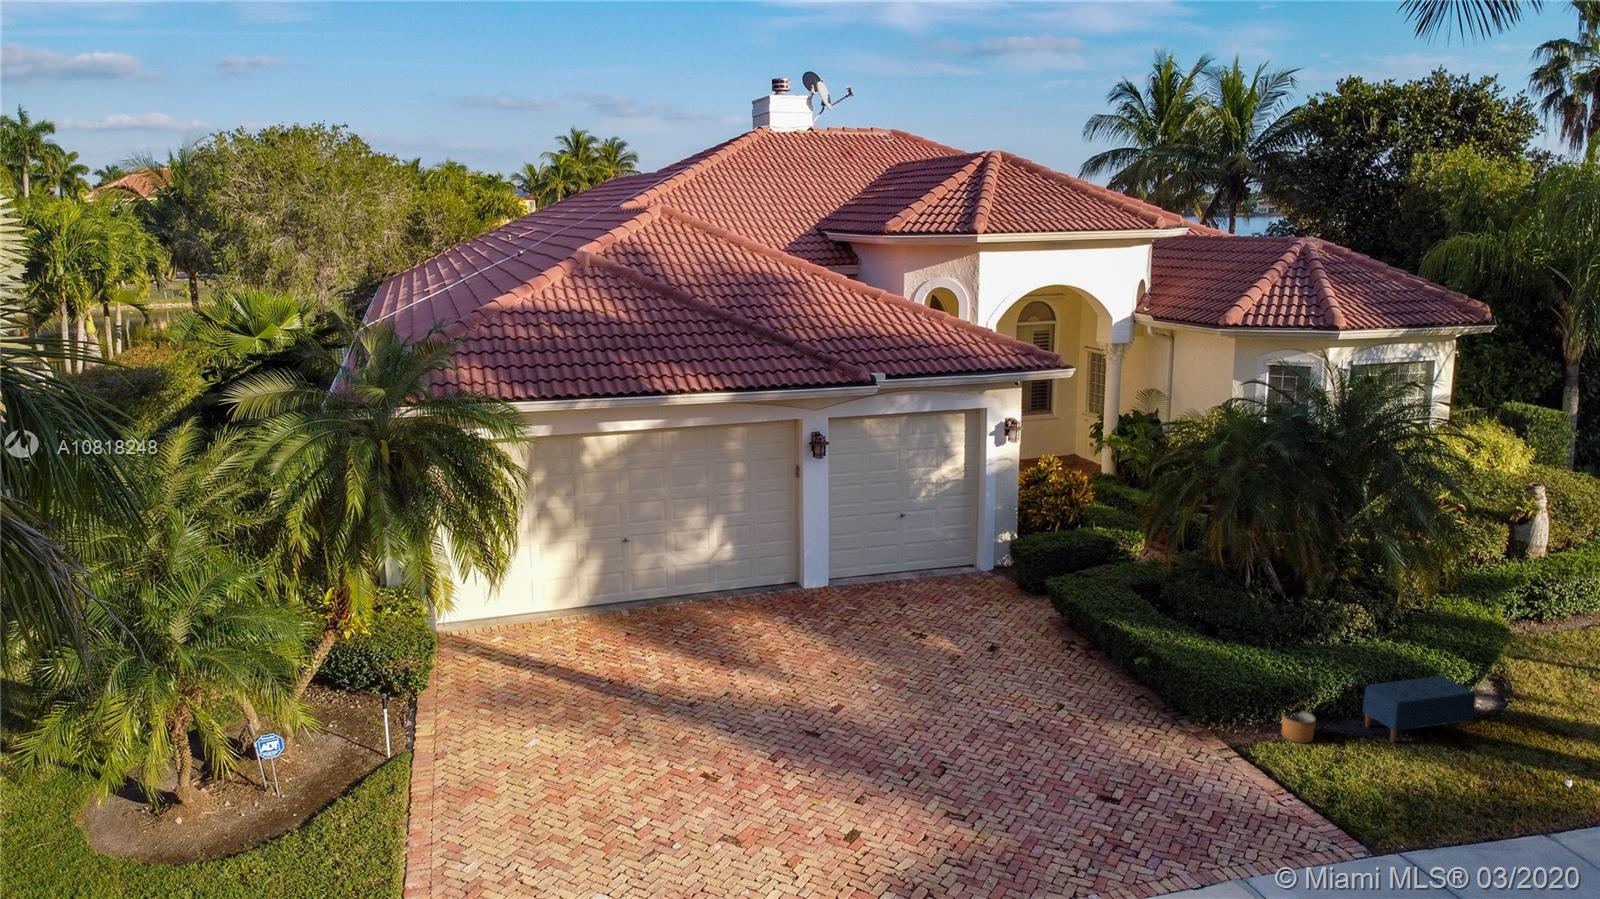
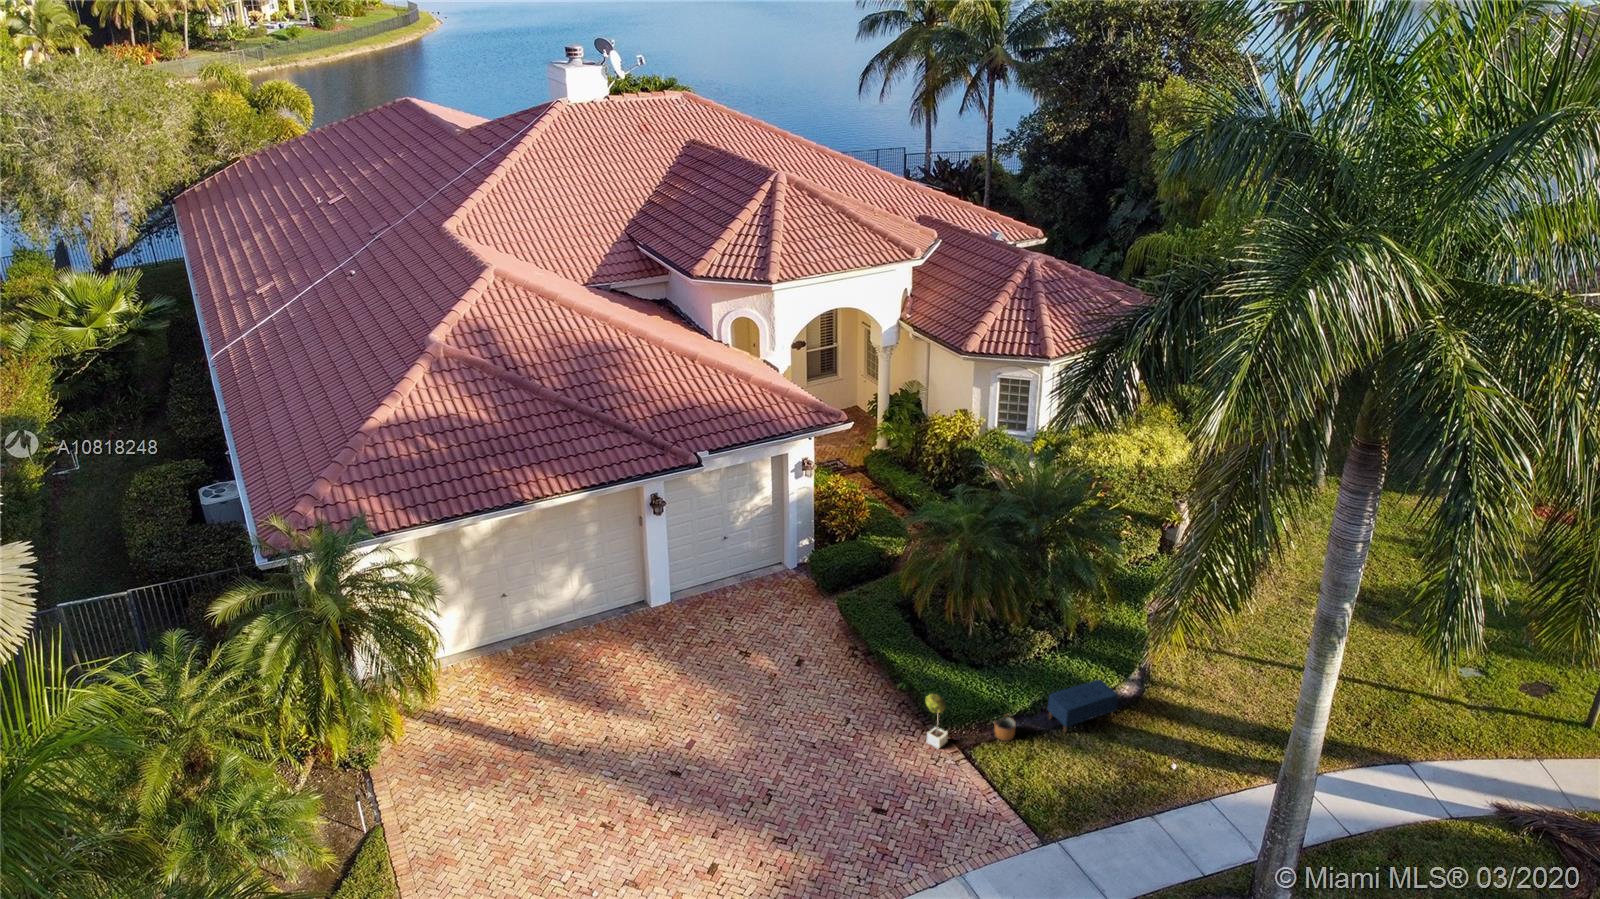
potted tree: none [1177,658,1210,743] -> present [926,694,948,748]

